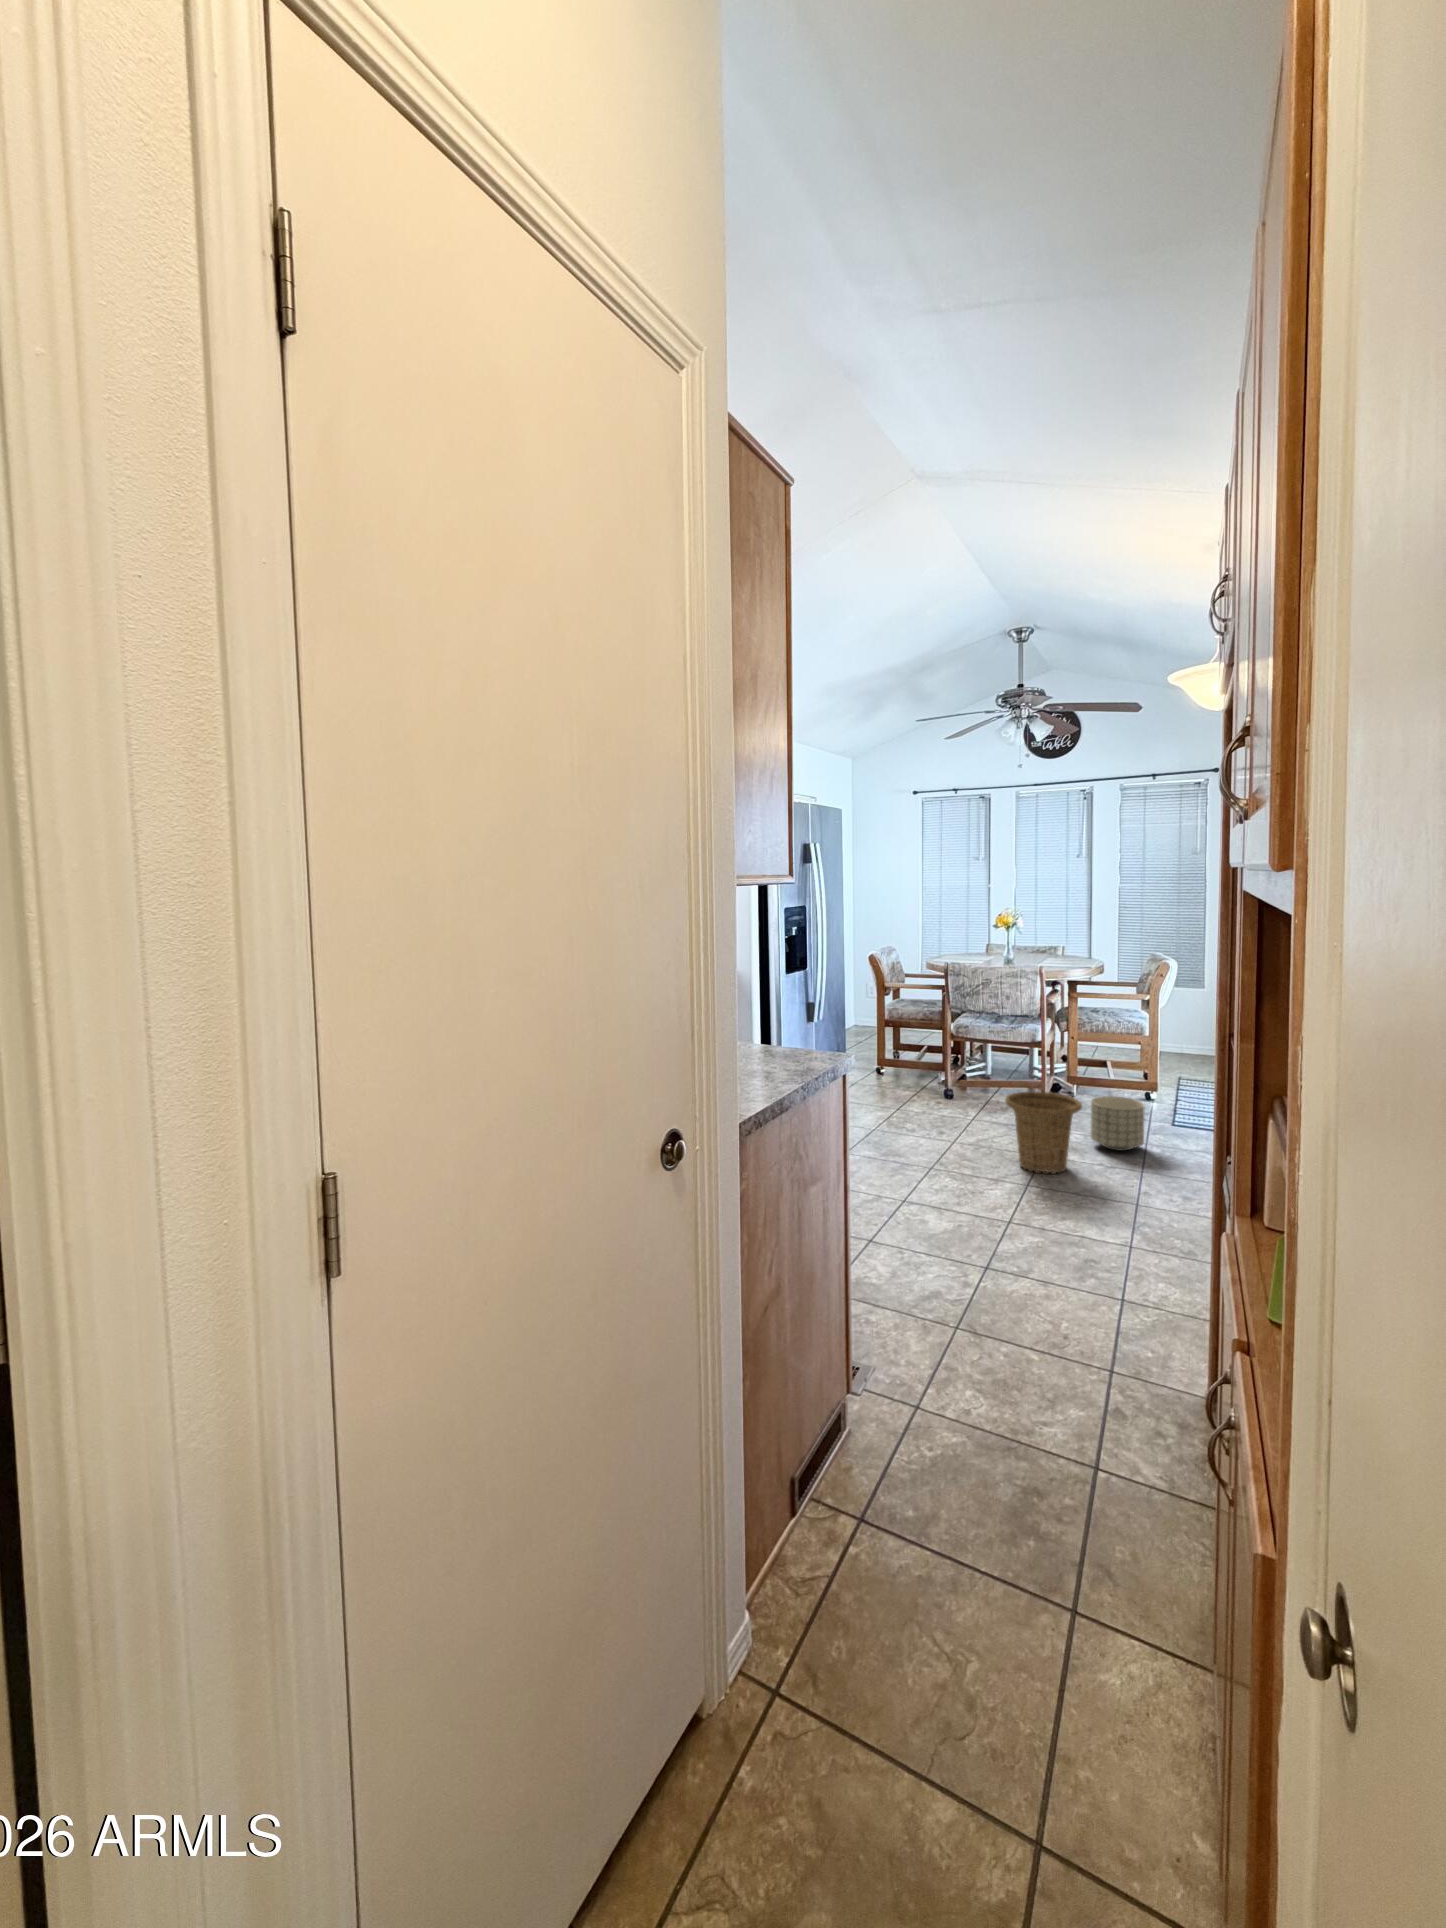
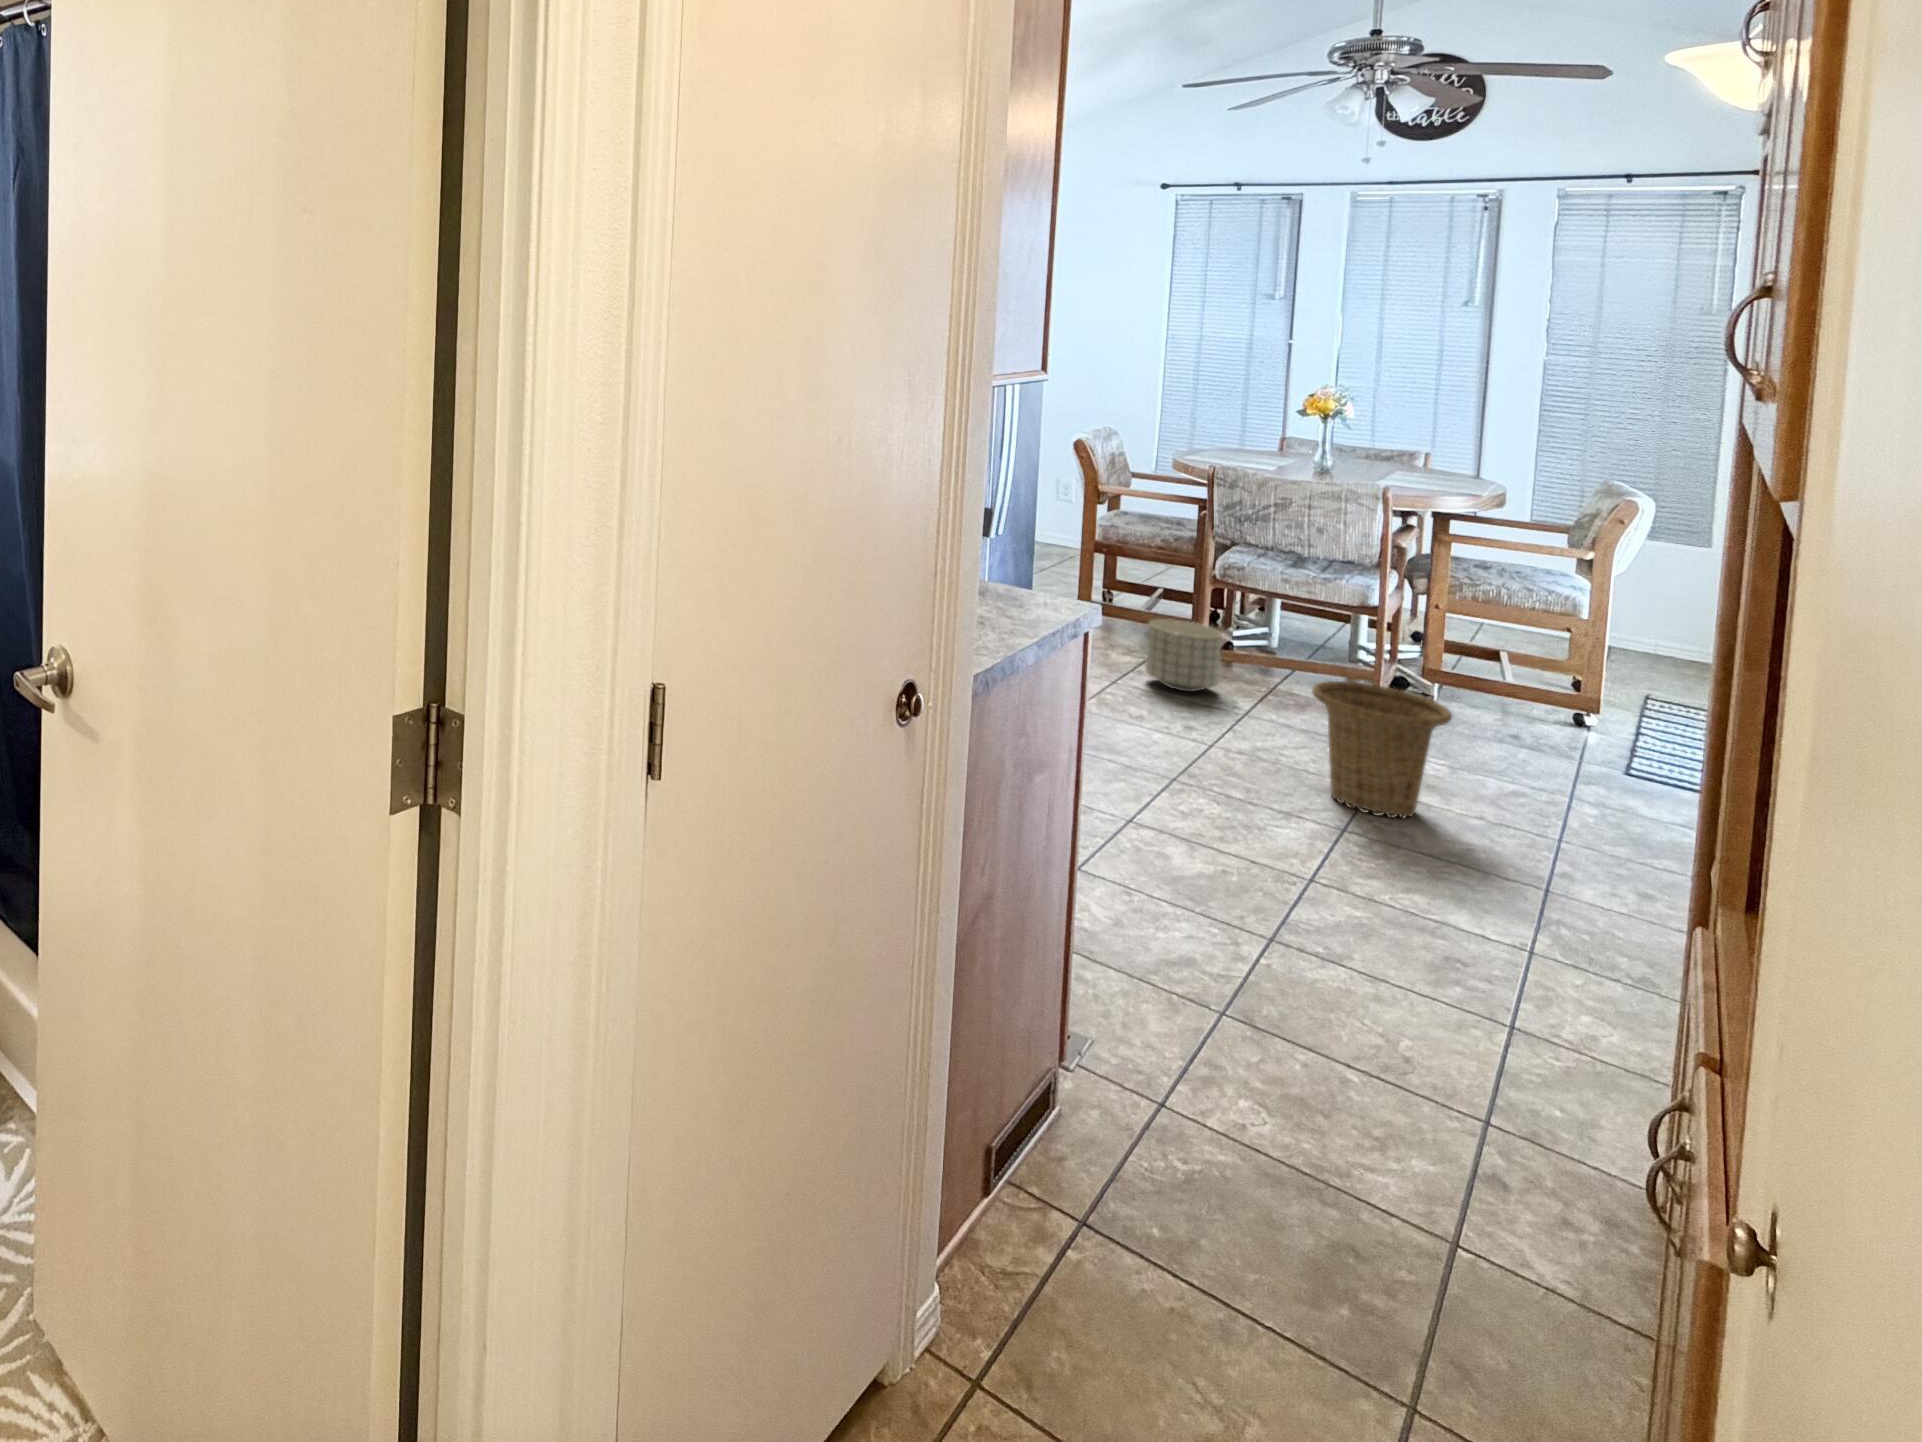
planter: present [1091,1096,1145,1151] -> present [1146,619,1222,692]

